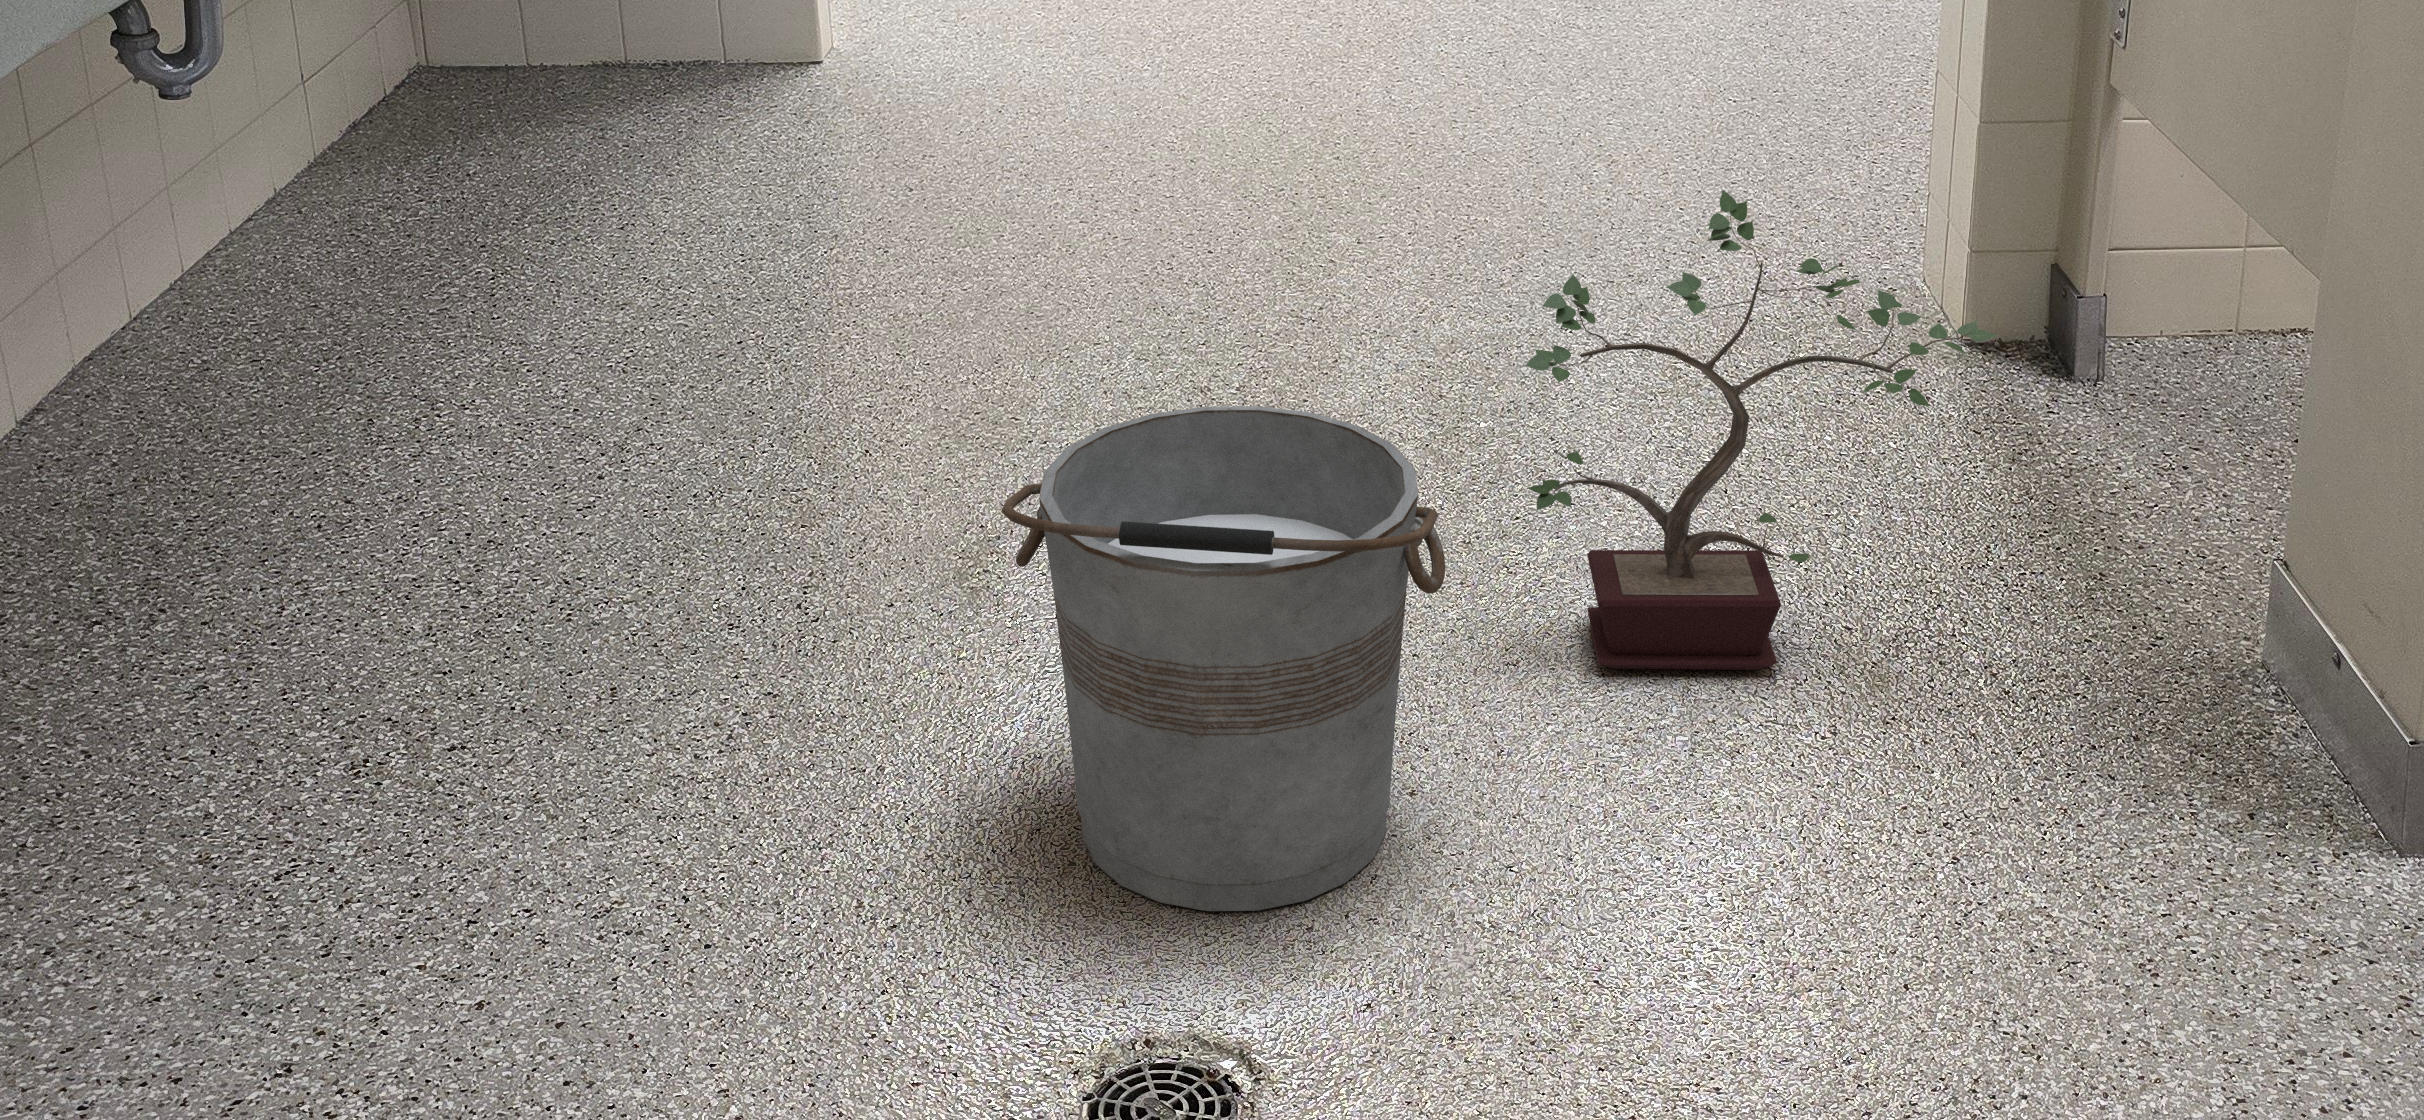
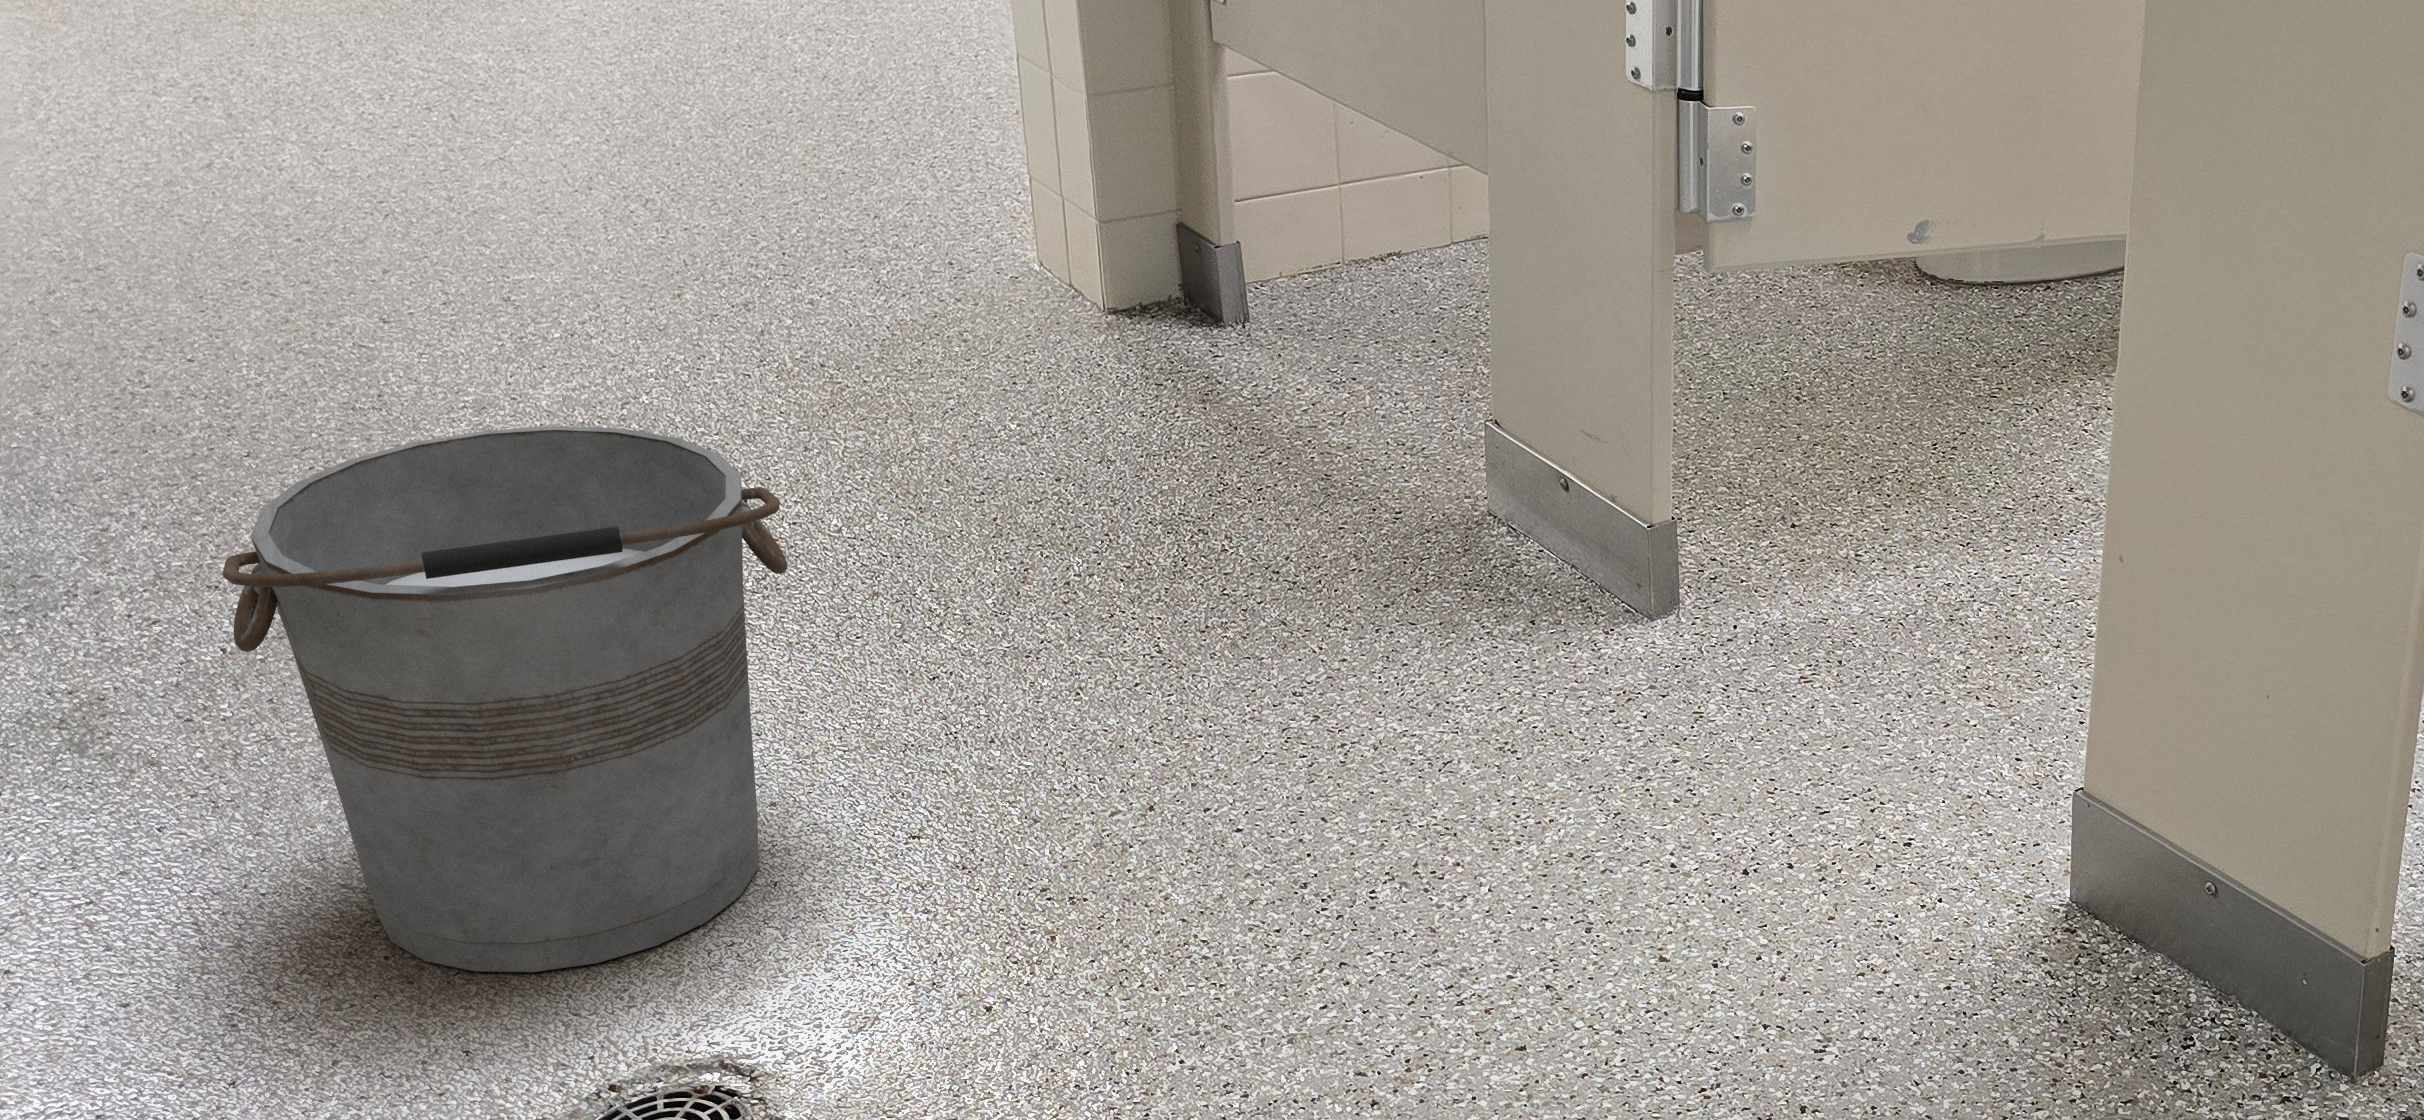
potted plant: present [1525,189,1997,670] -> none [765,141,1241,649]

